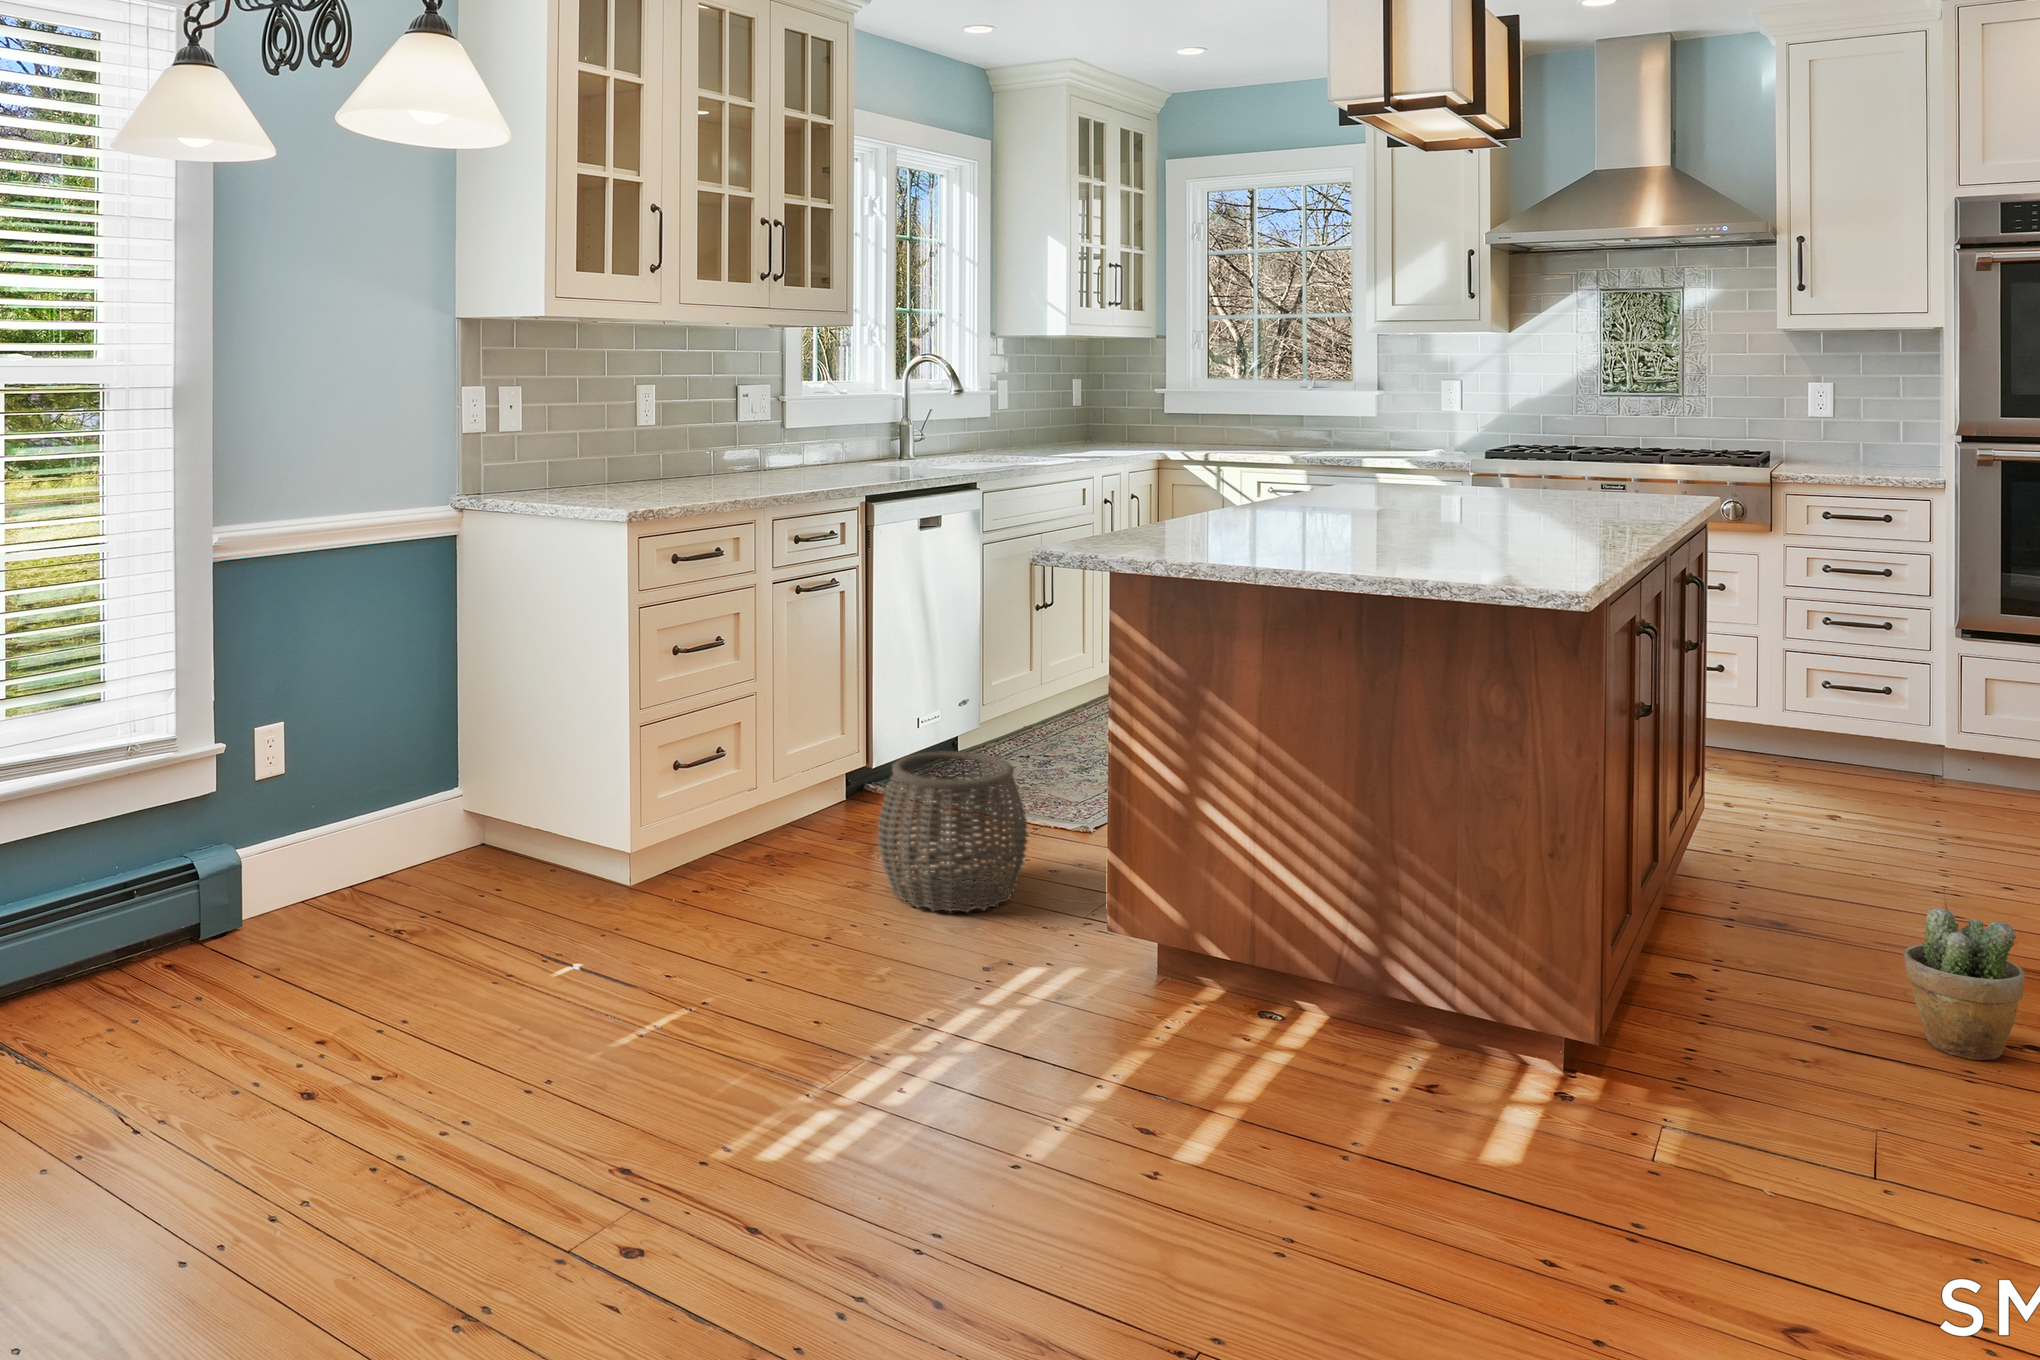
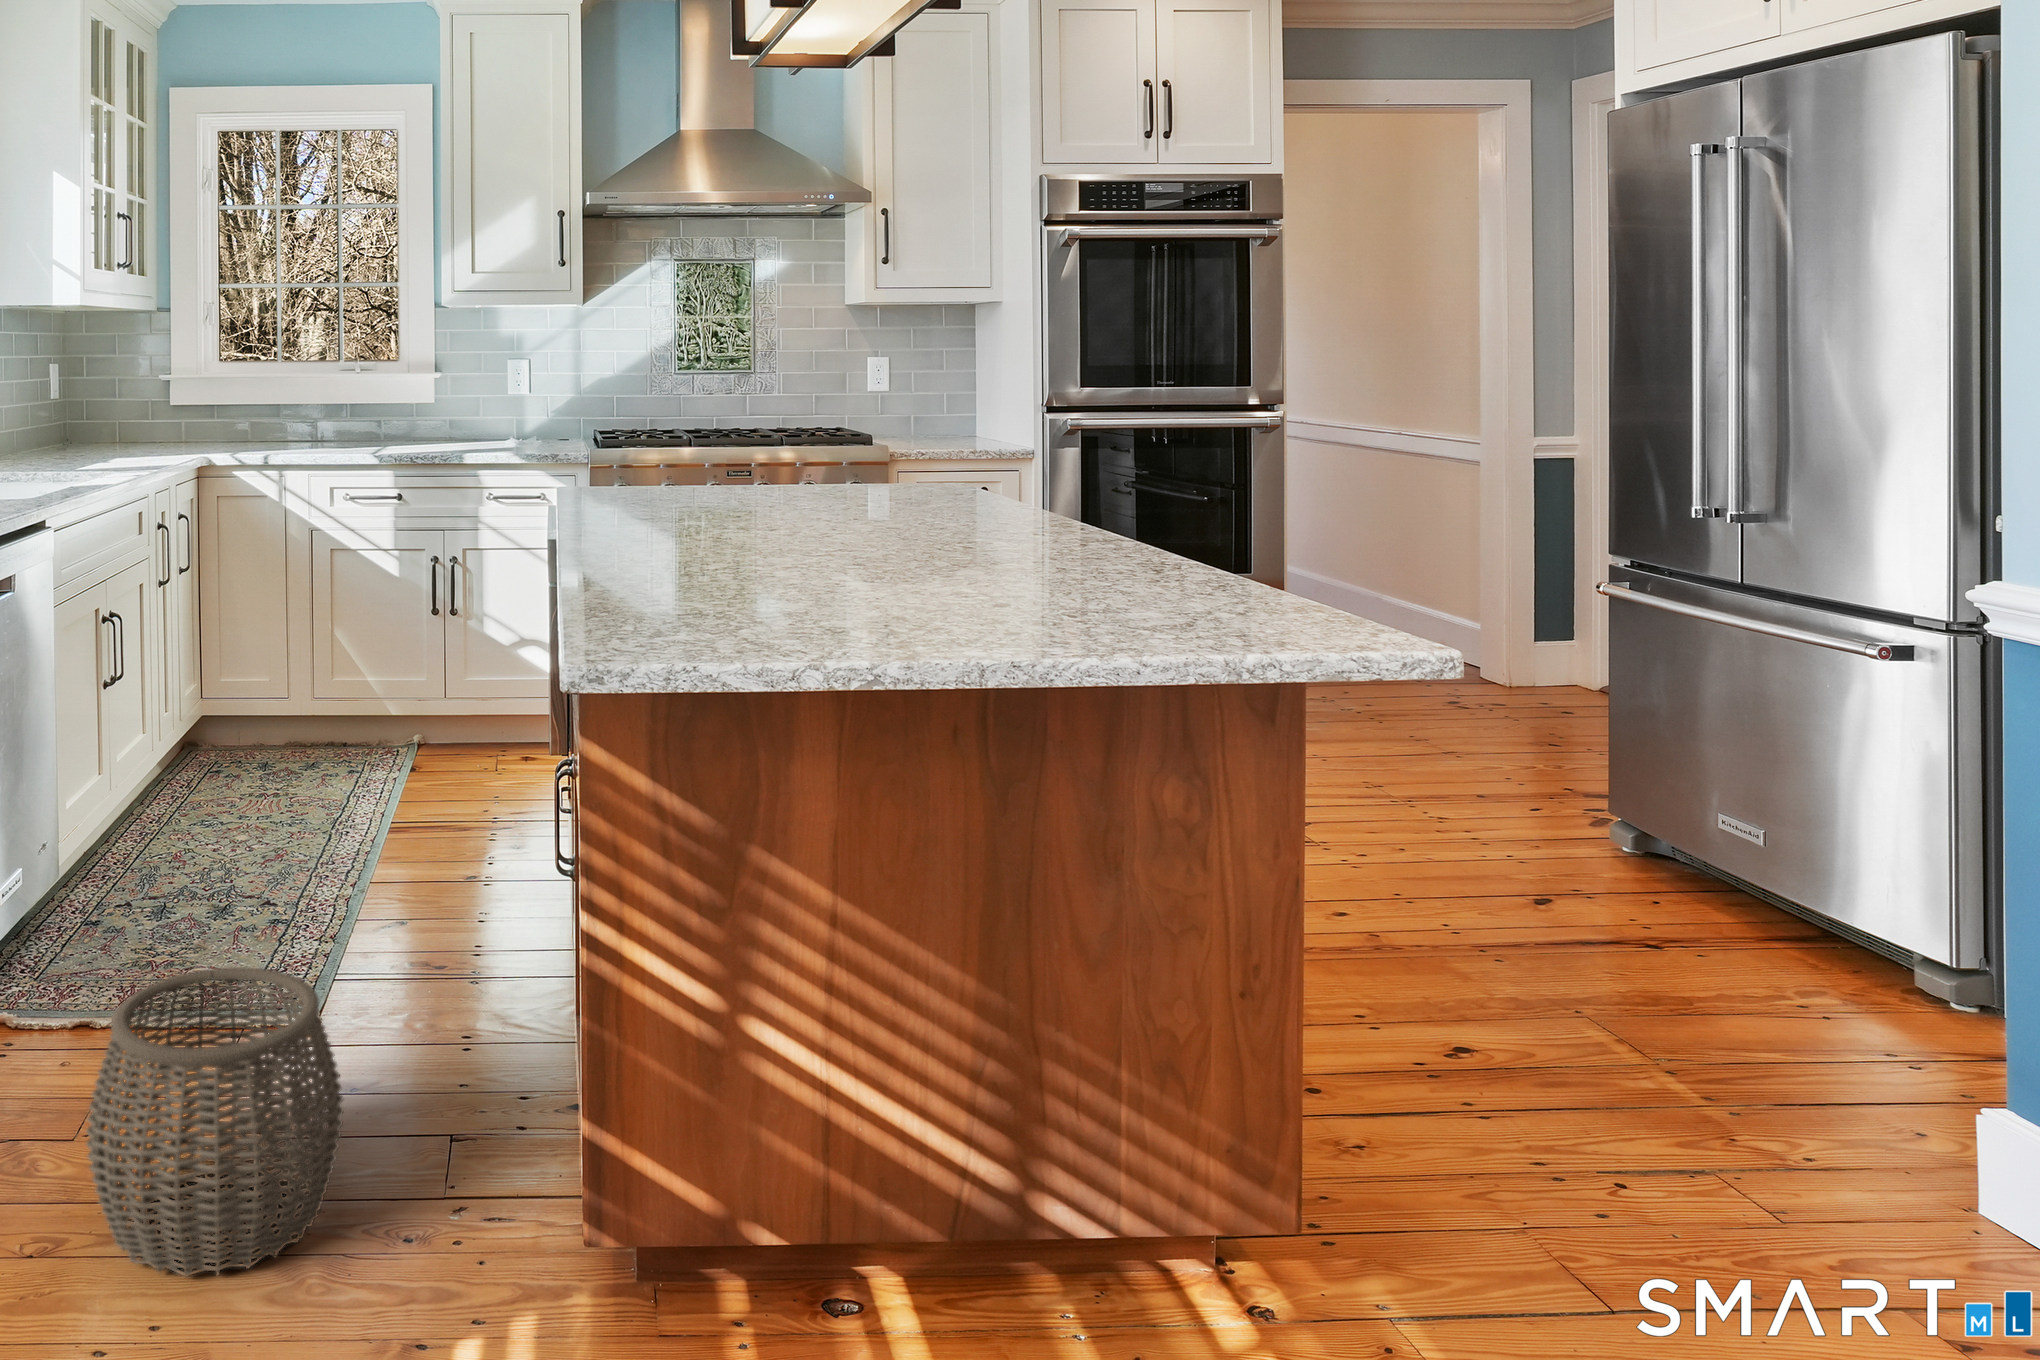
potted plant: present [1903,908,2025,1060] -> none [1386,932,1516,1099]

